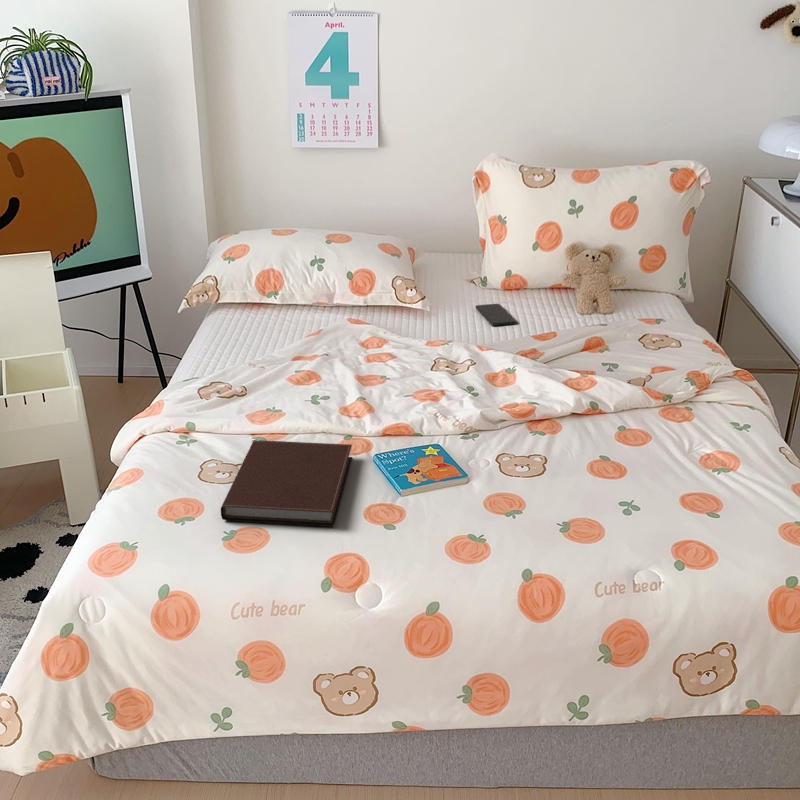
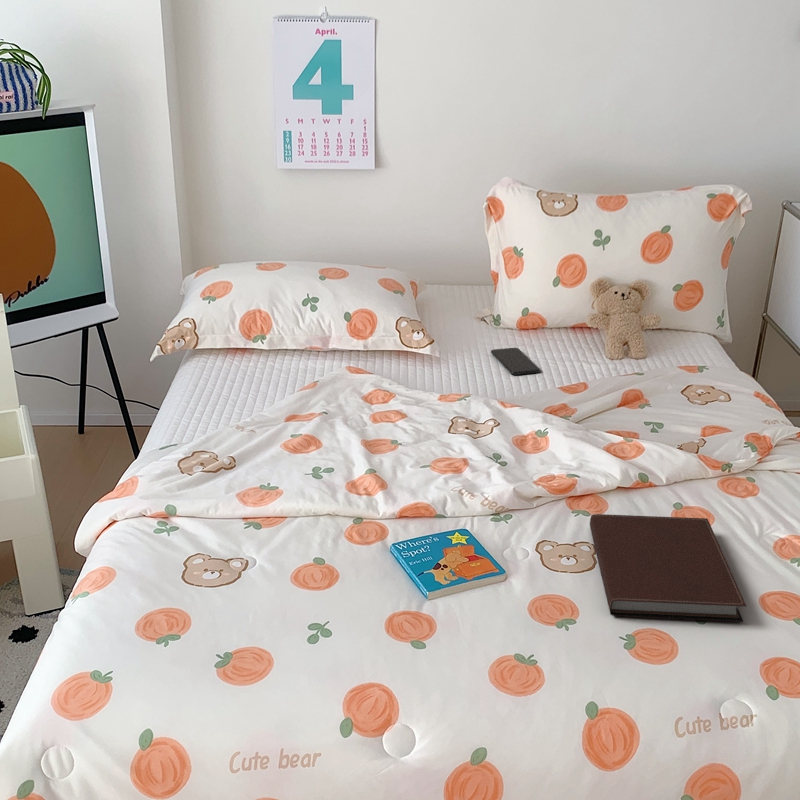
notebook: present [221,440,352,526] -> present [590,514,746,622]

